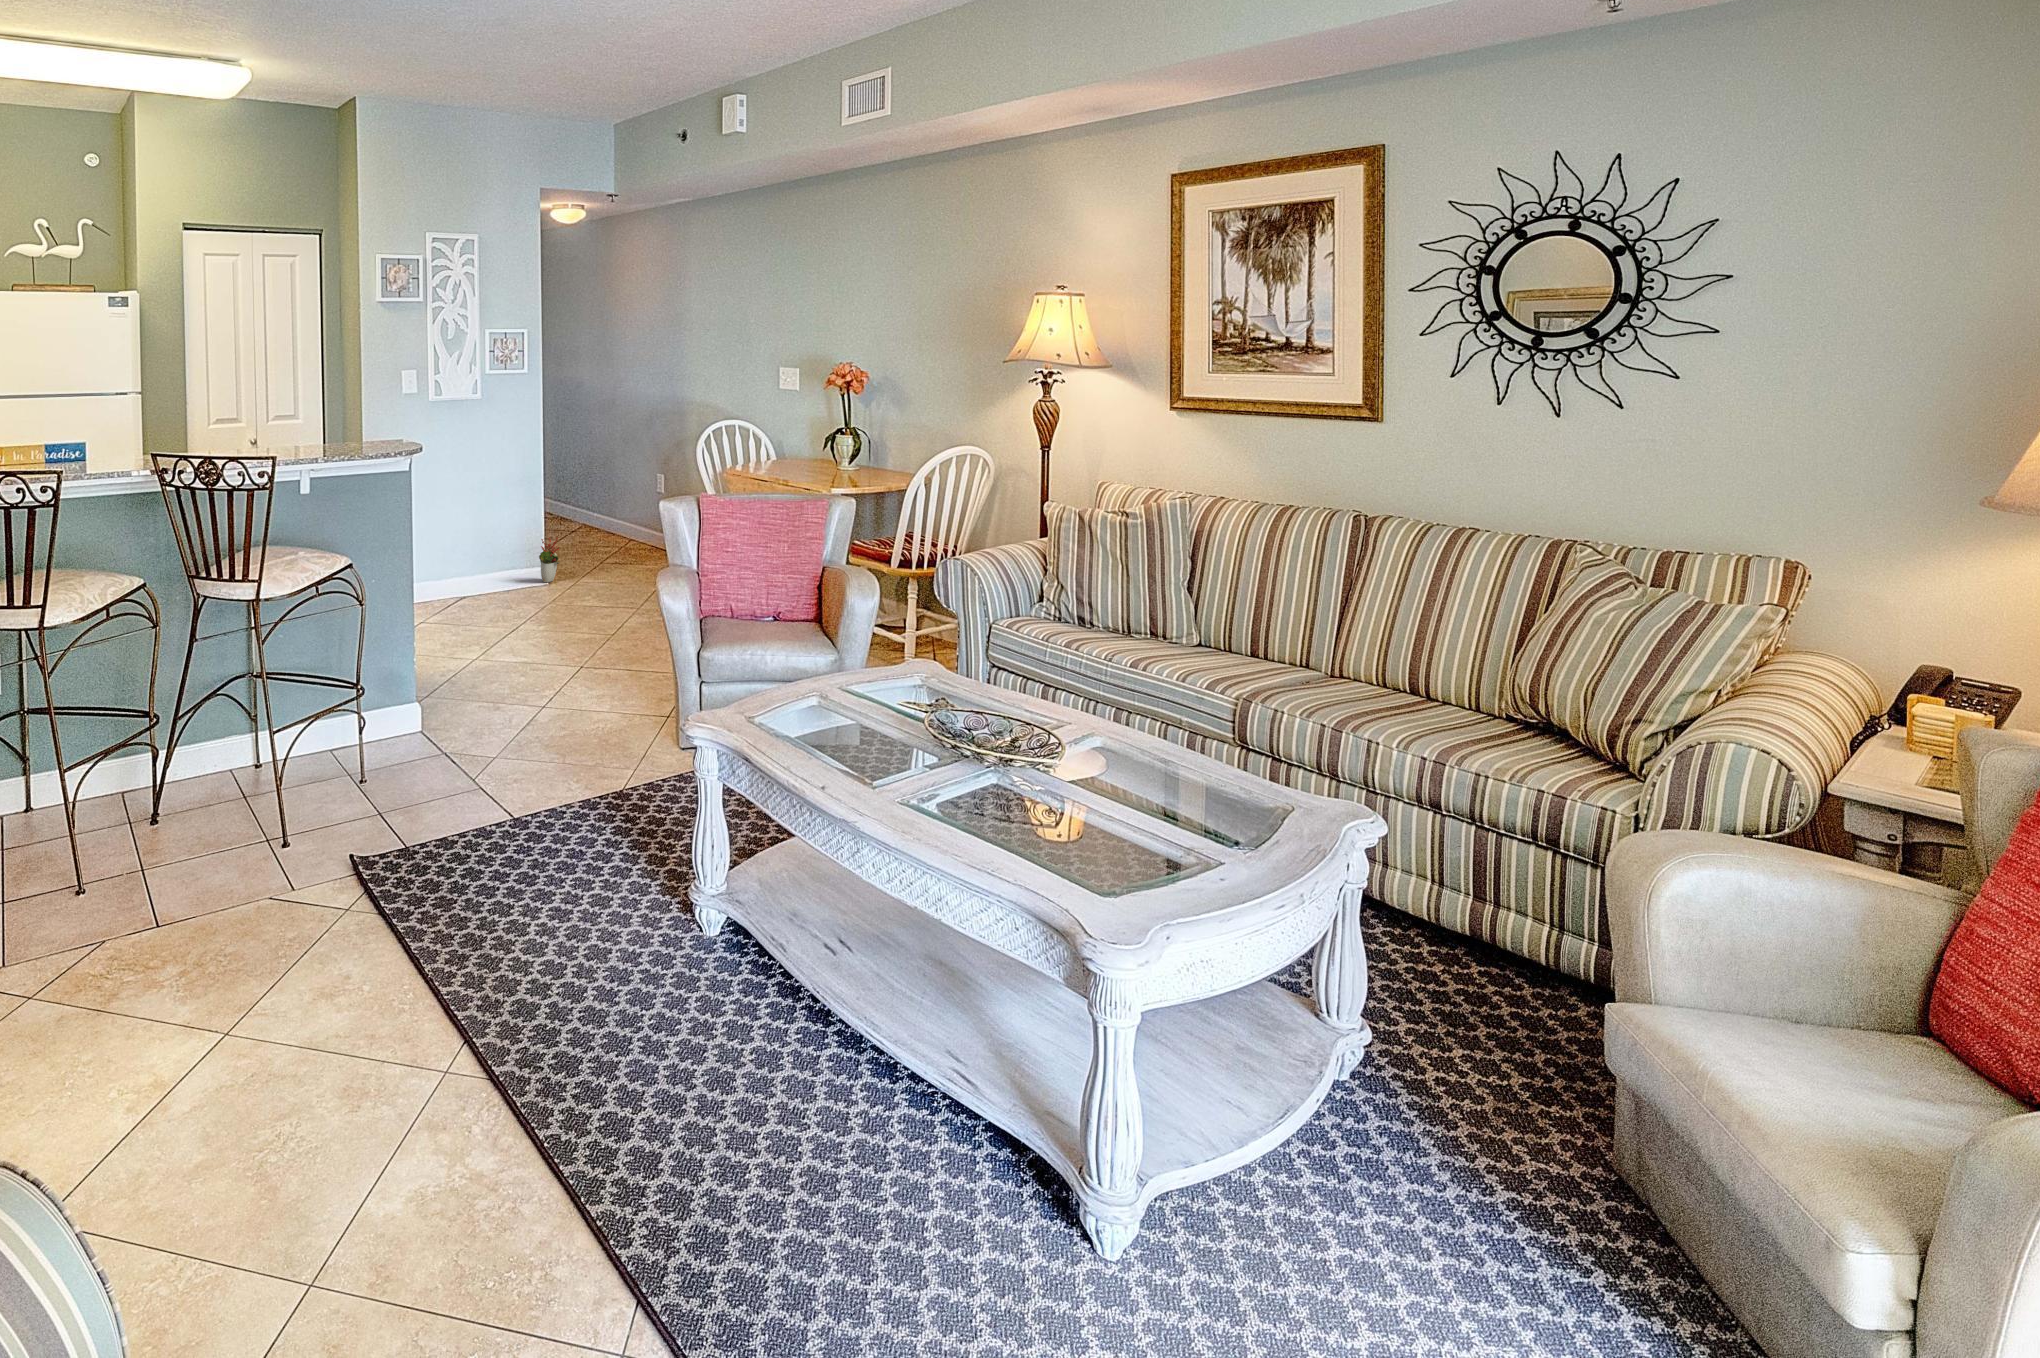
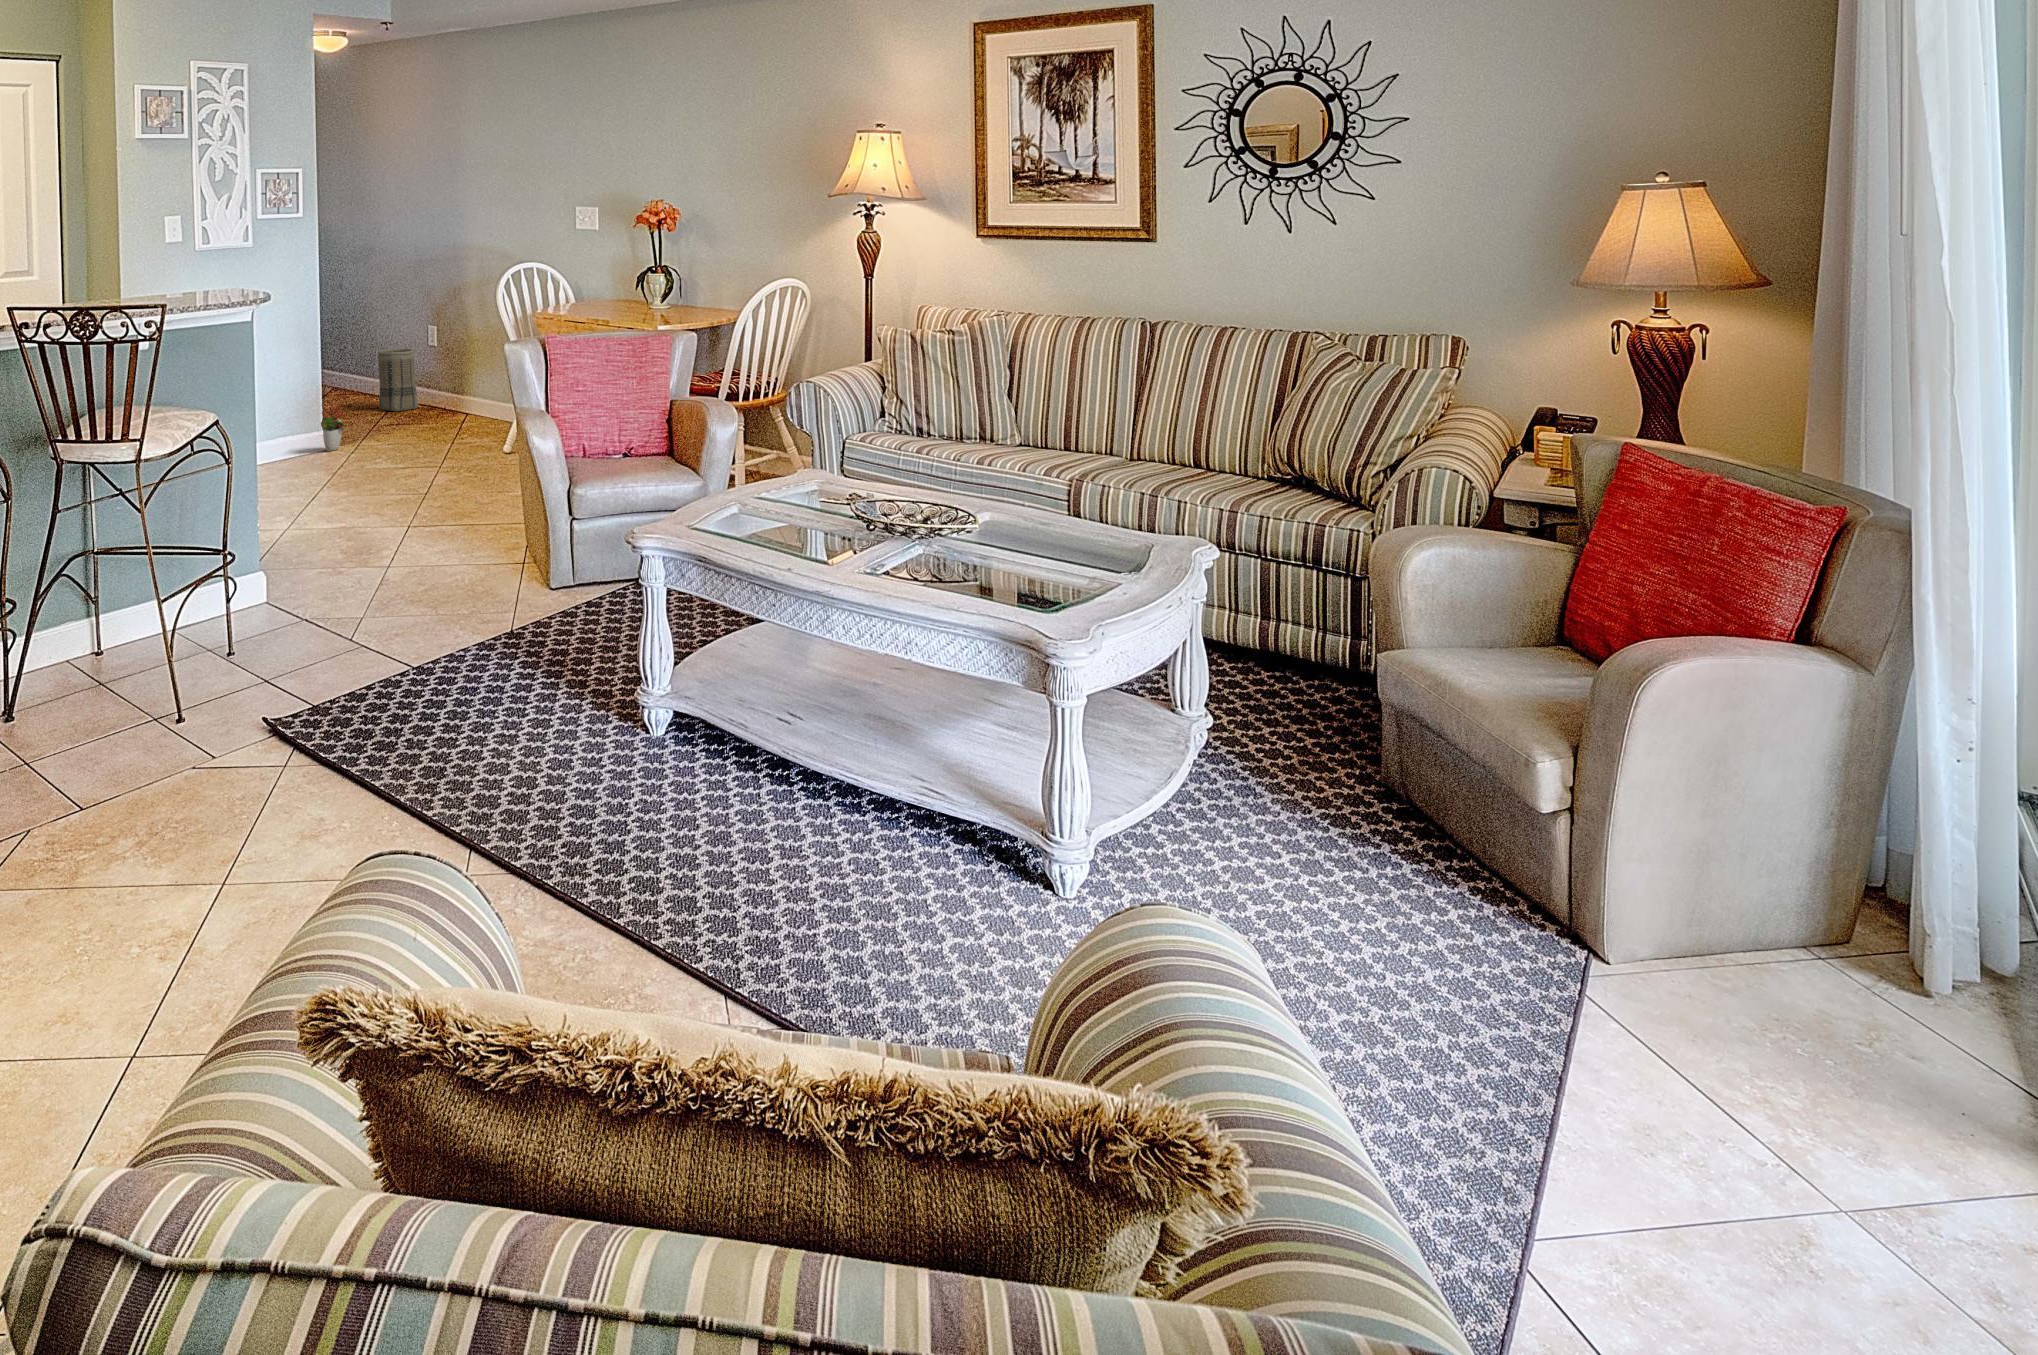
basket: none [601,490,634,548] -> present [378,349,418,411]

